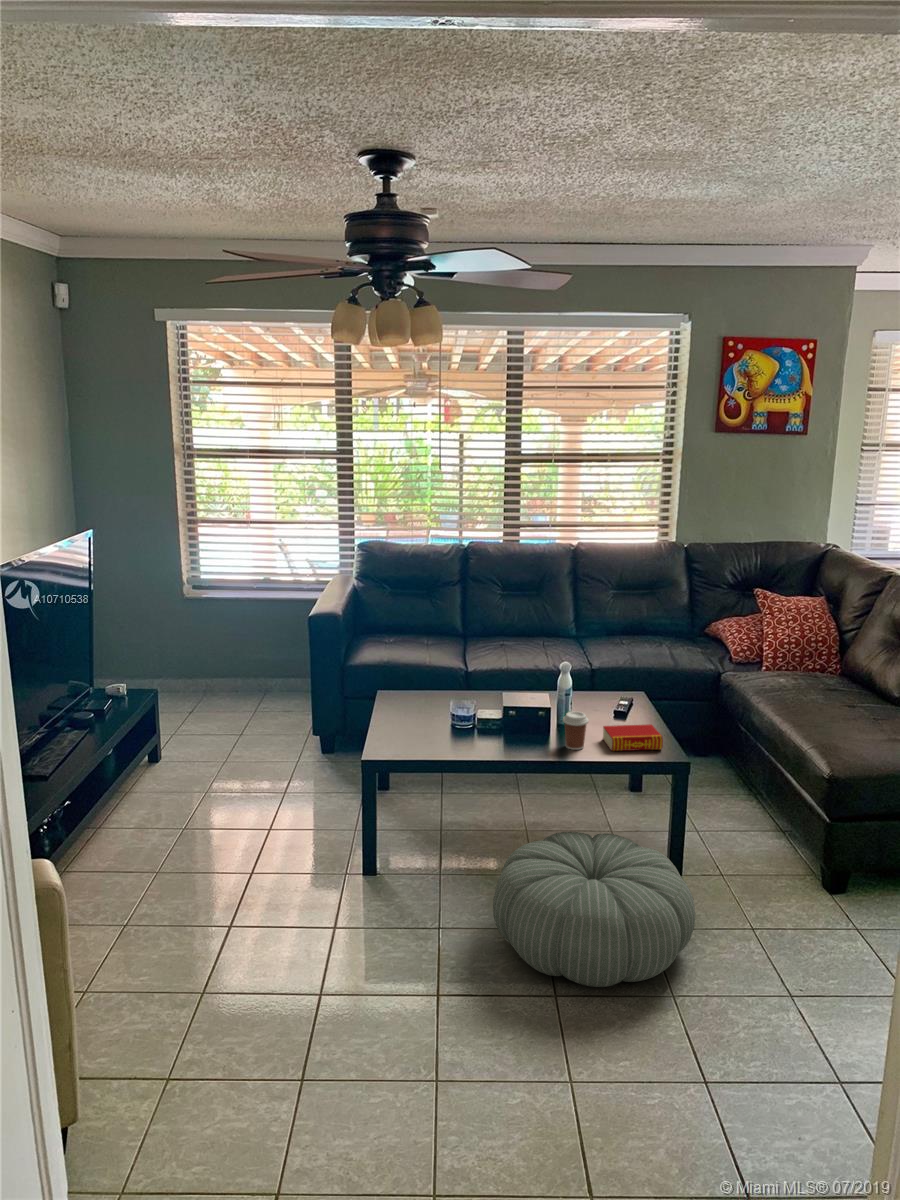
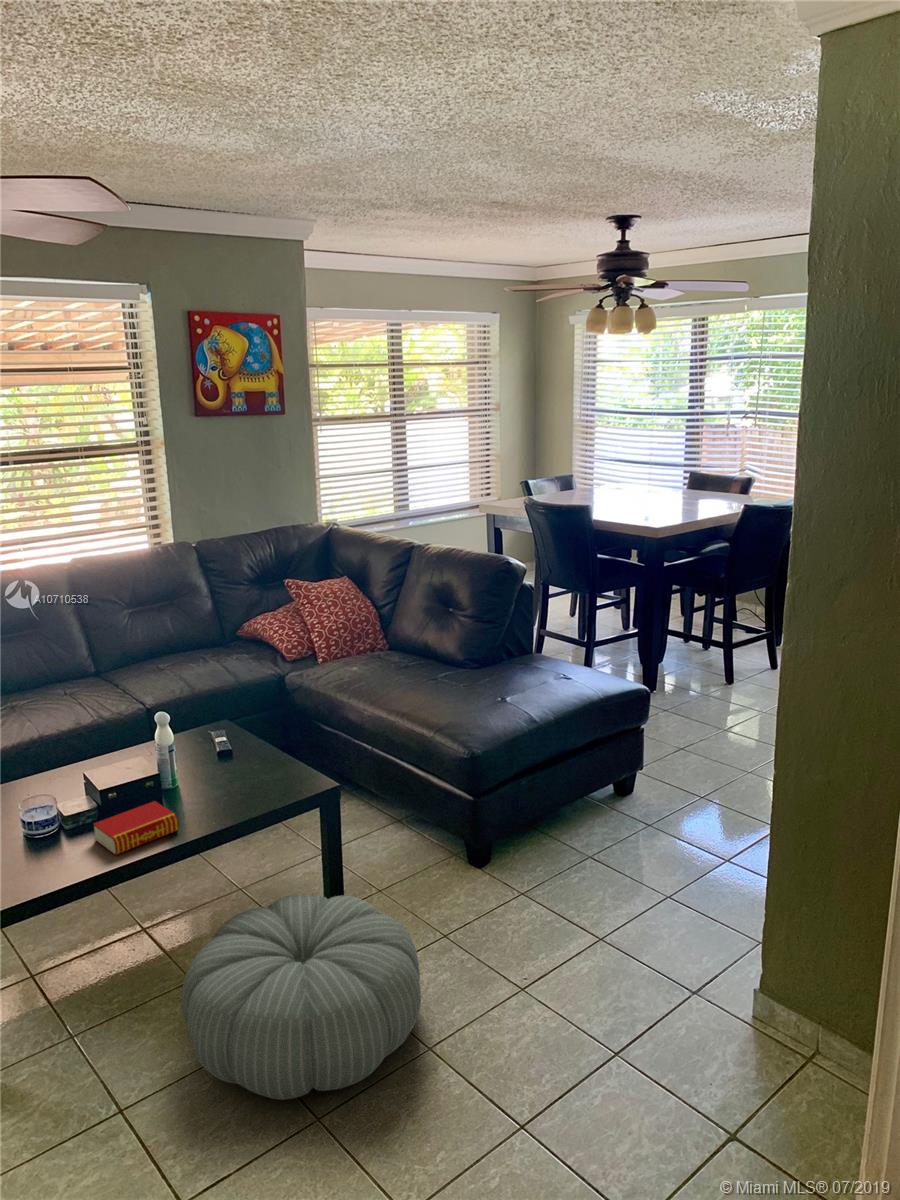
coffee cup: present [563,711,589,750] -> none [185,765,218,813]
book: present [603,724,663,751] -> present [93,801,179,855]

